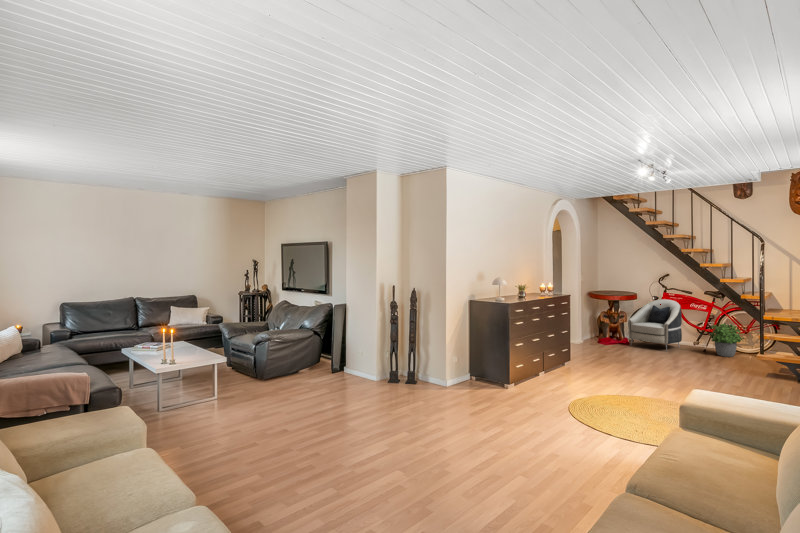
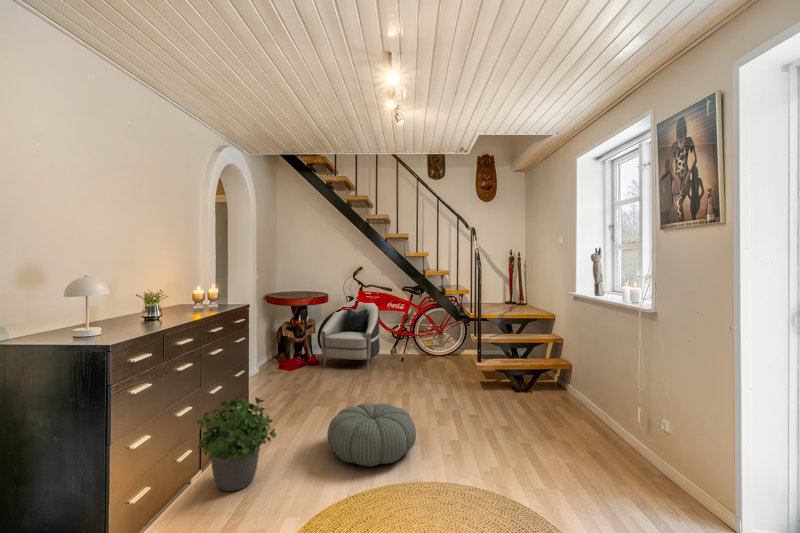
potted plant: present [709,323,744,357] -> present [197,397,276,491]
pouf: none [606,355,663,384] -> present [327,403,416,466]

